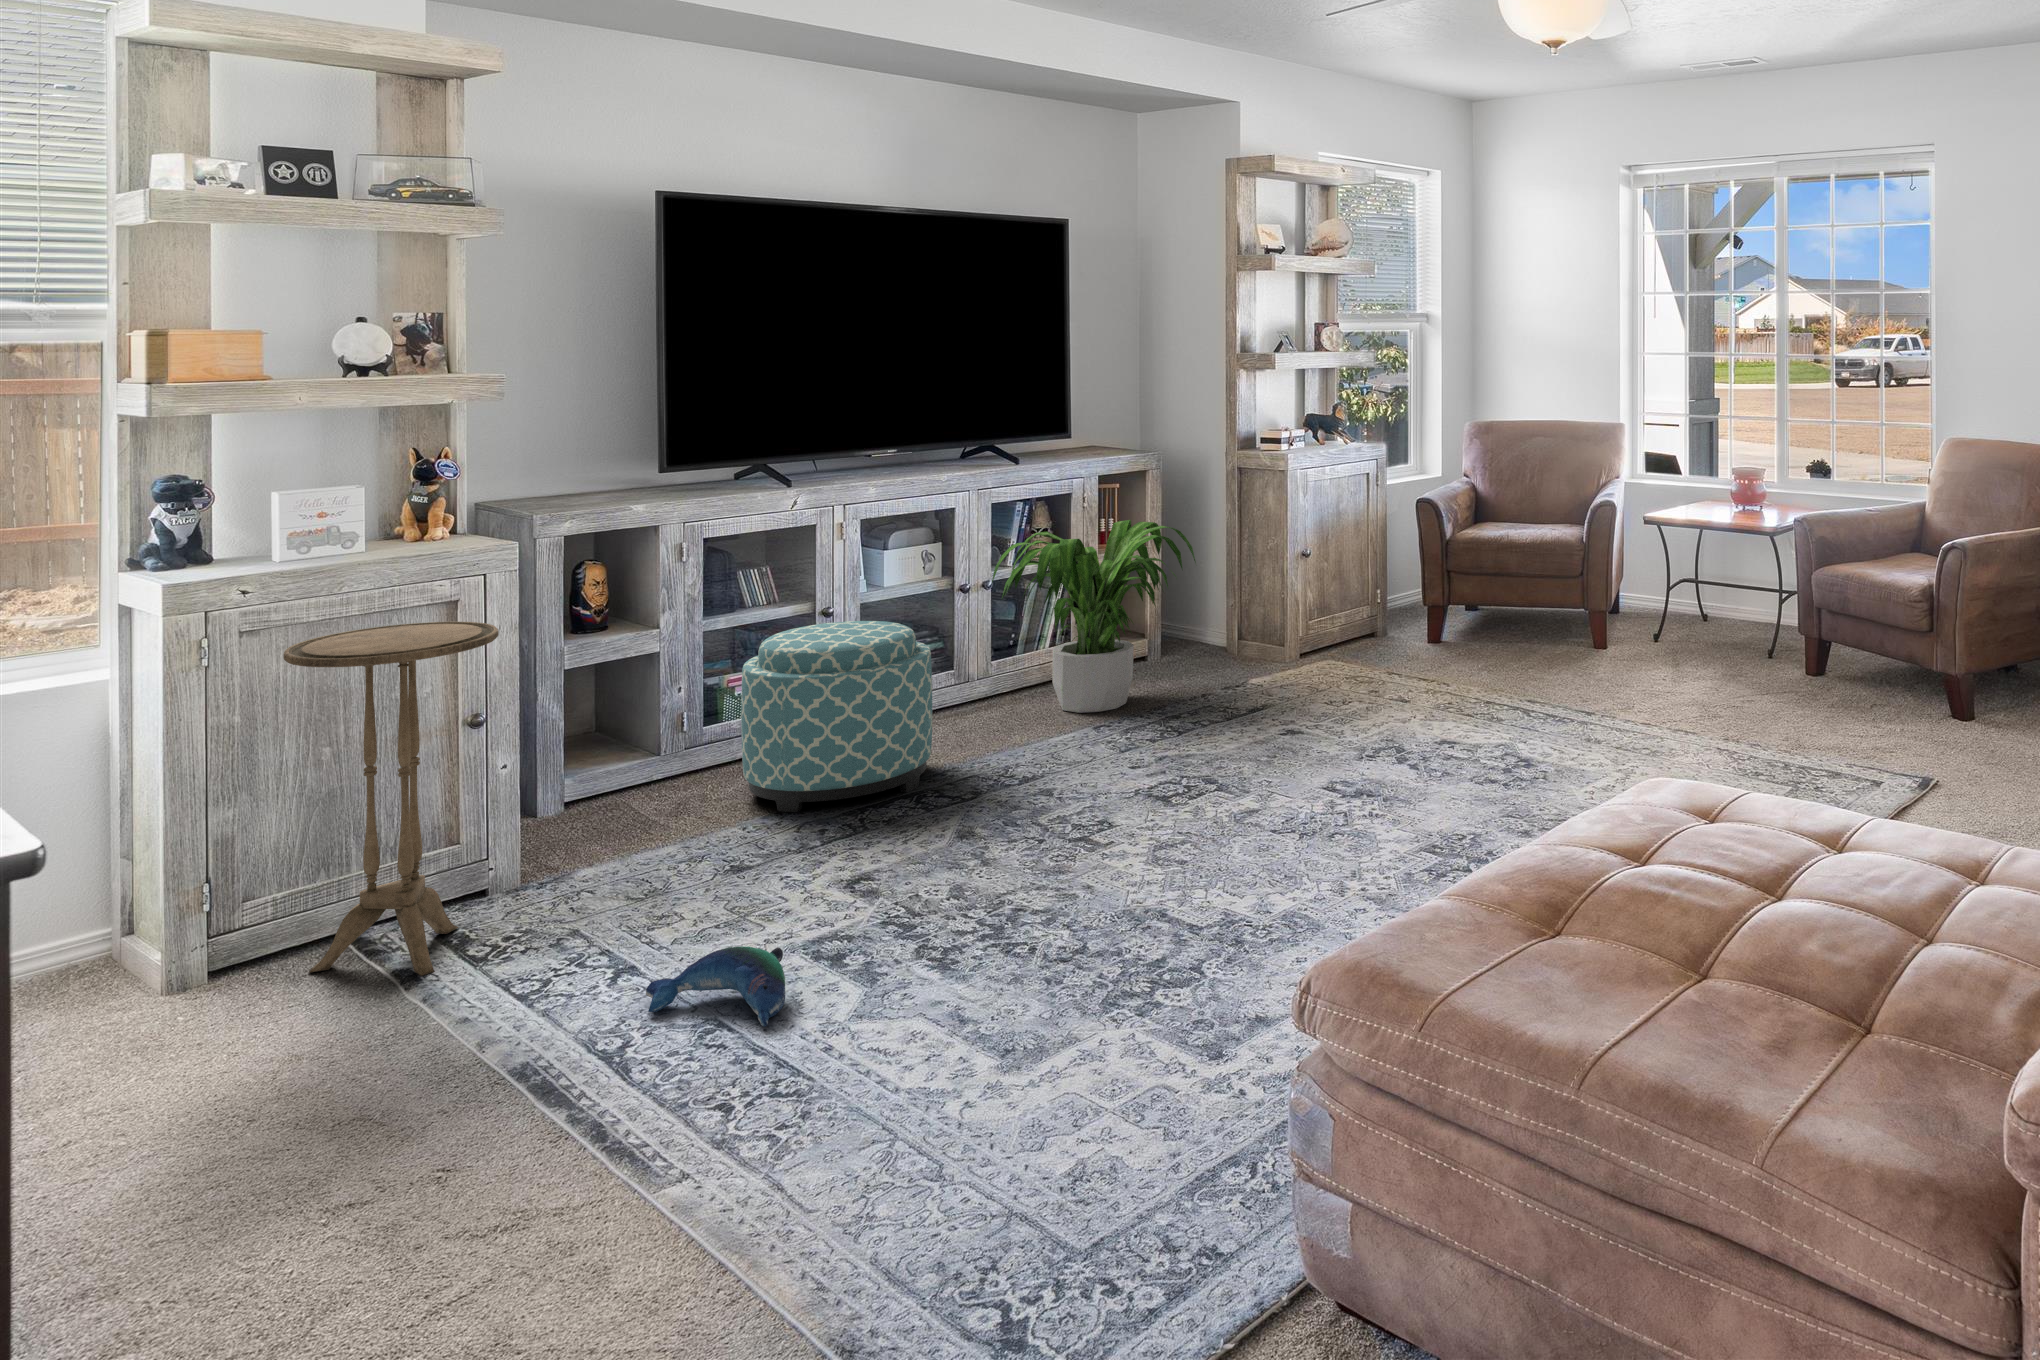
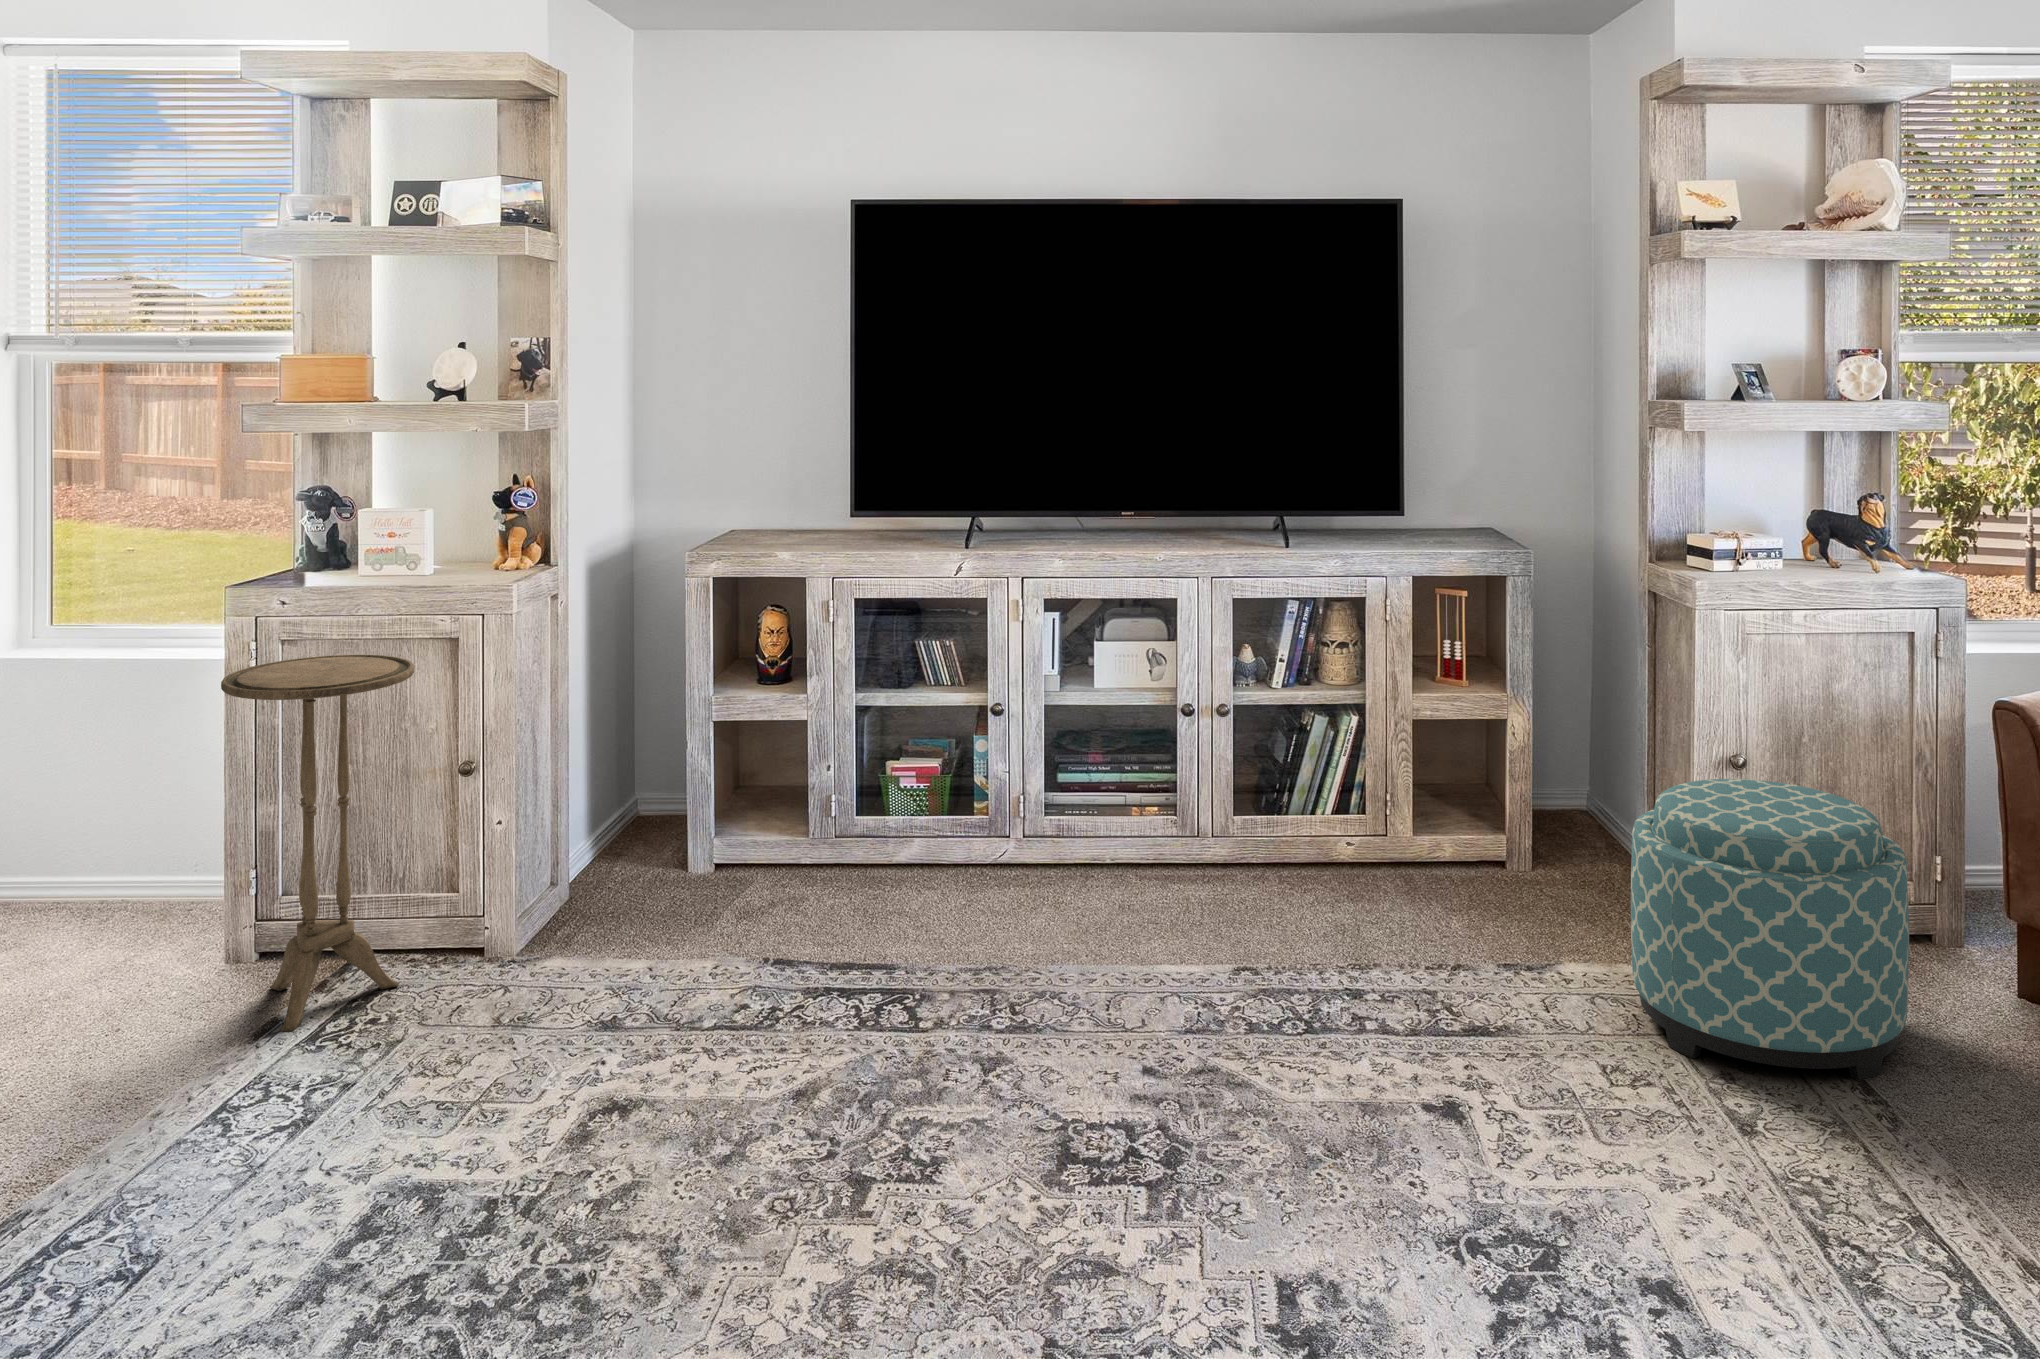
potted plant: present [992,520,1196,713] -> none [1200,648,1476,934]
ottoman: present [741,621,932,812] -> present [1631,779,1909,1081]
plush toy: present [646,946,785,1026] -> none [184,1137,313,1272]

